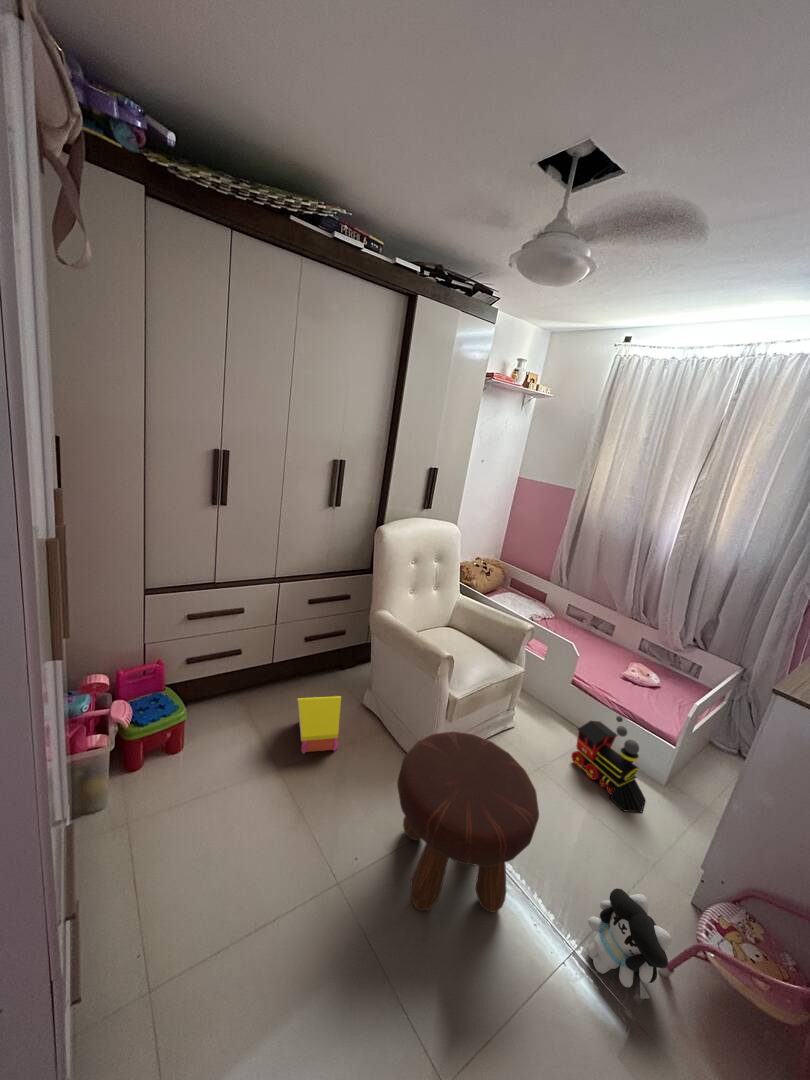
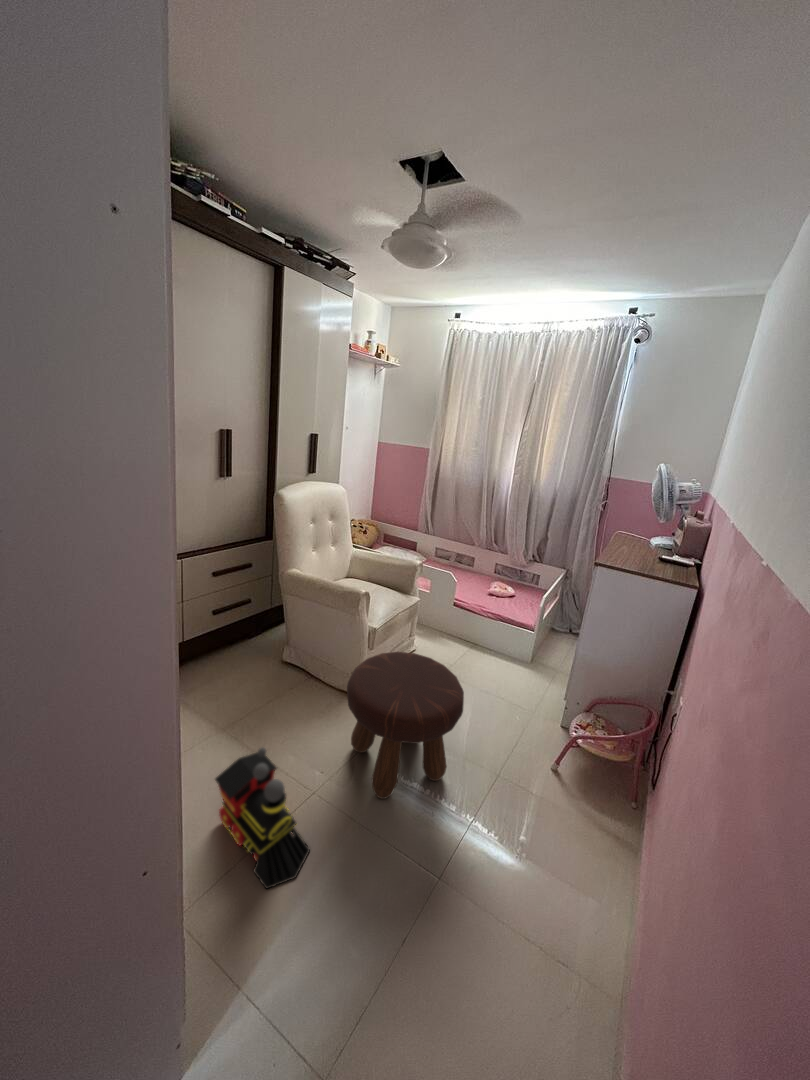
toy house: present [297,696,341,754] -> none [219,656,270,717]
toy train: present [571,716,645,812] -> present [215,747,310,889]
plush toy: present [587,888,671,999] -> none [505,728,561,793]

